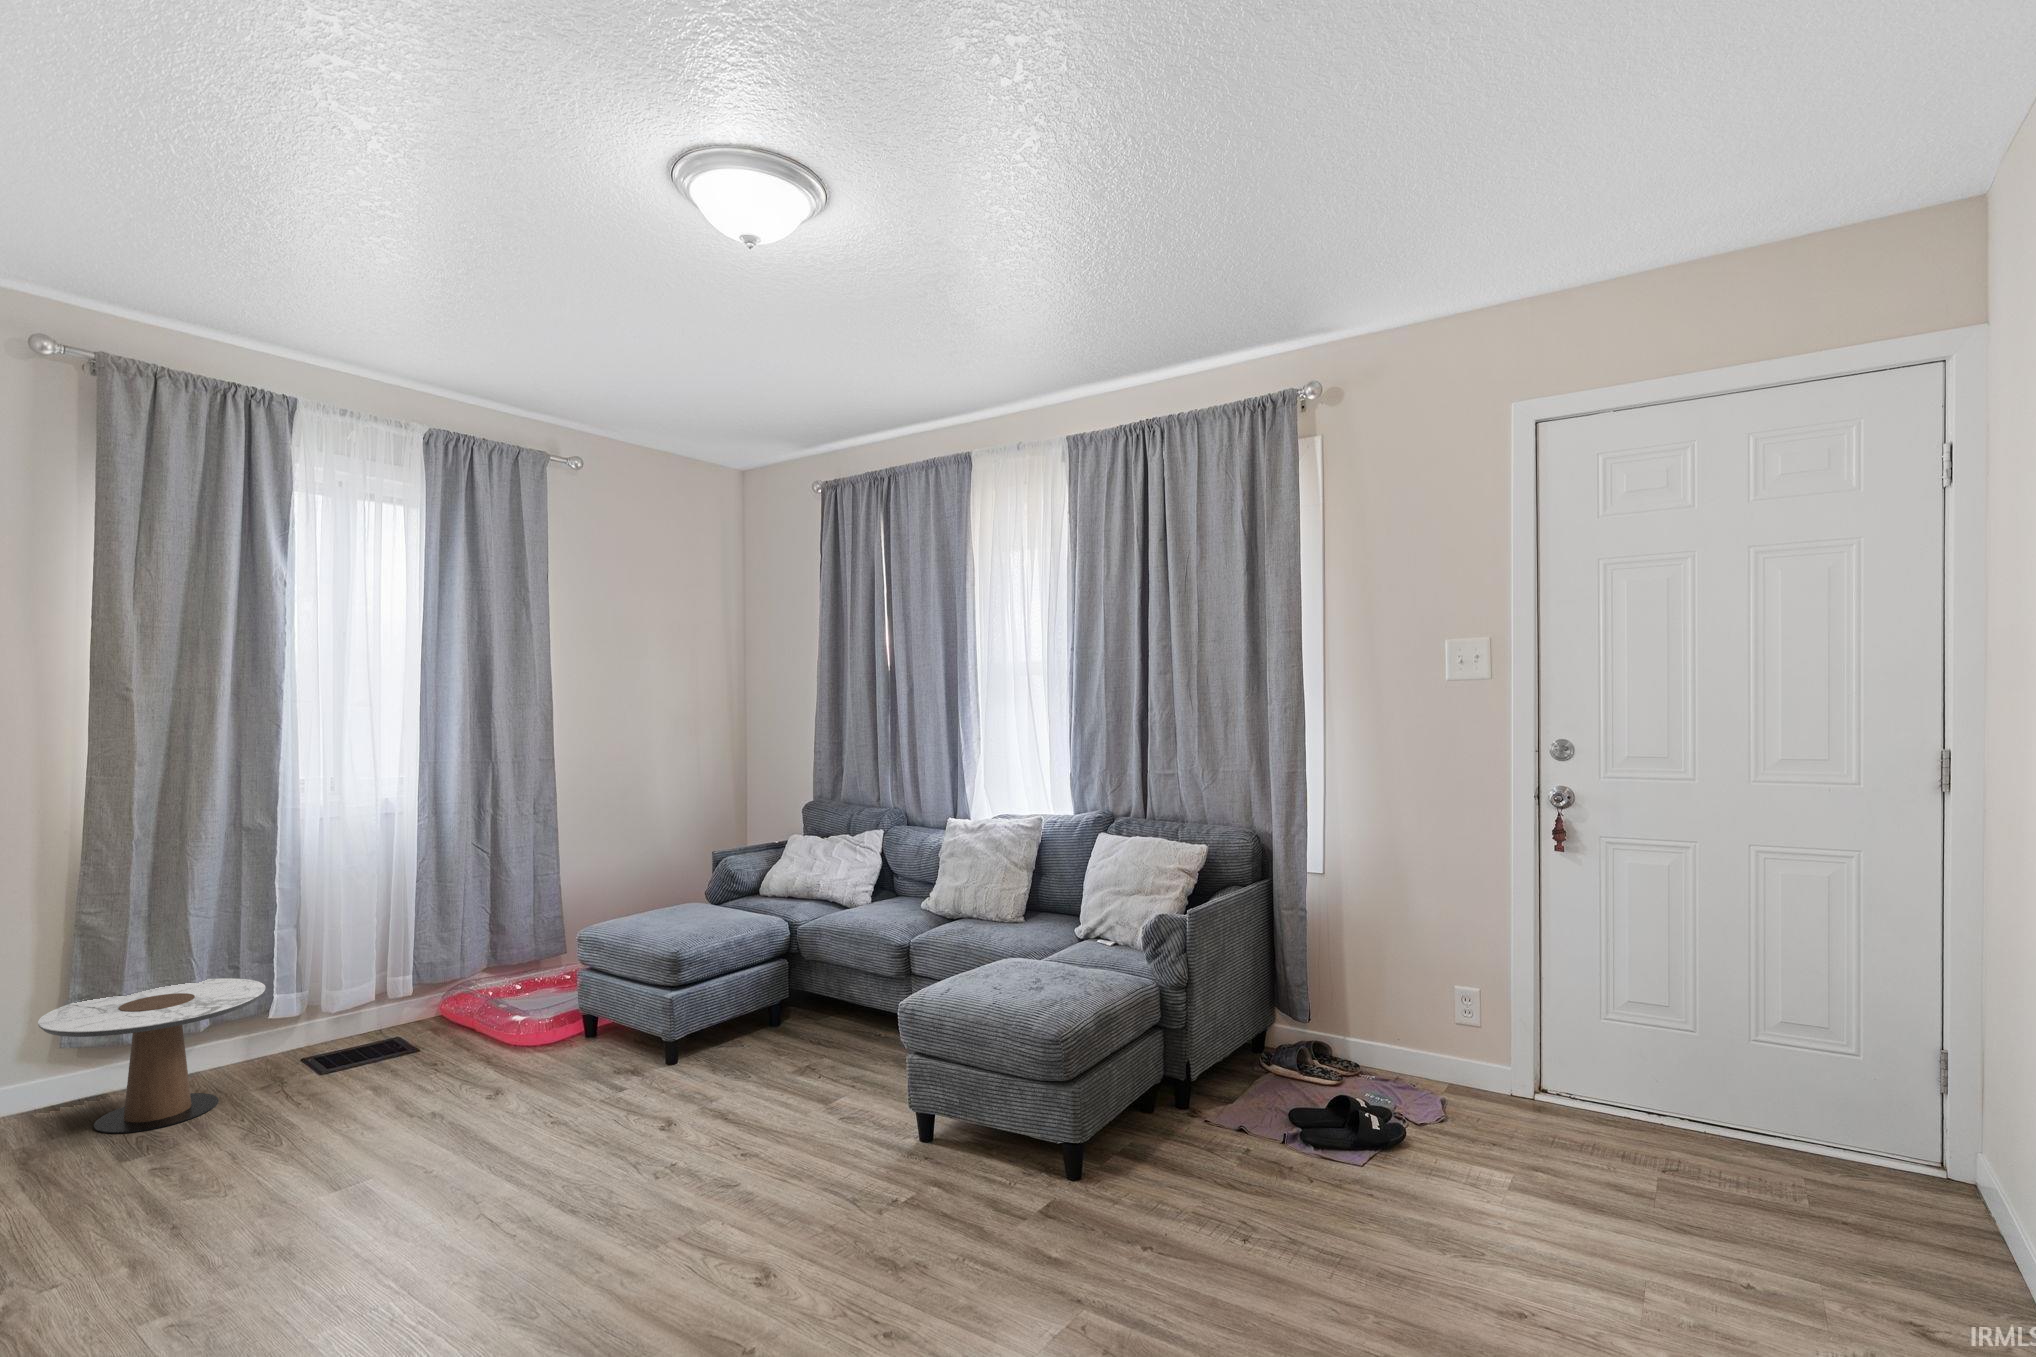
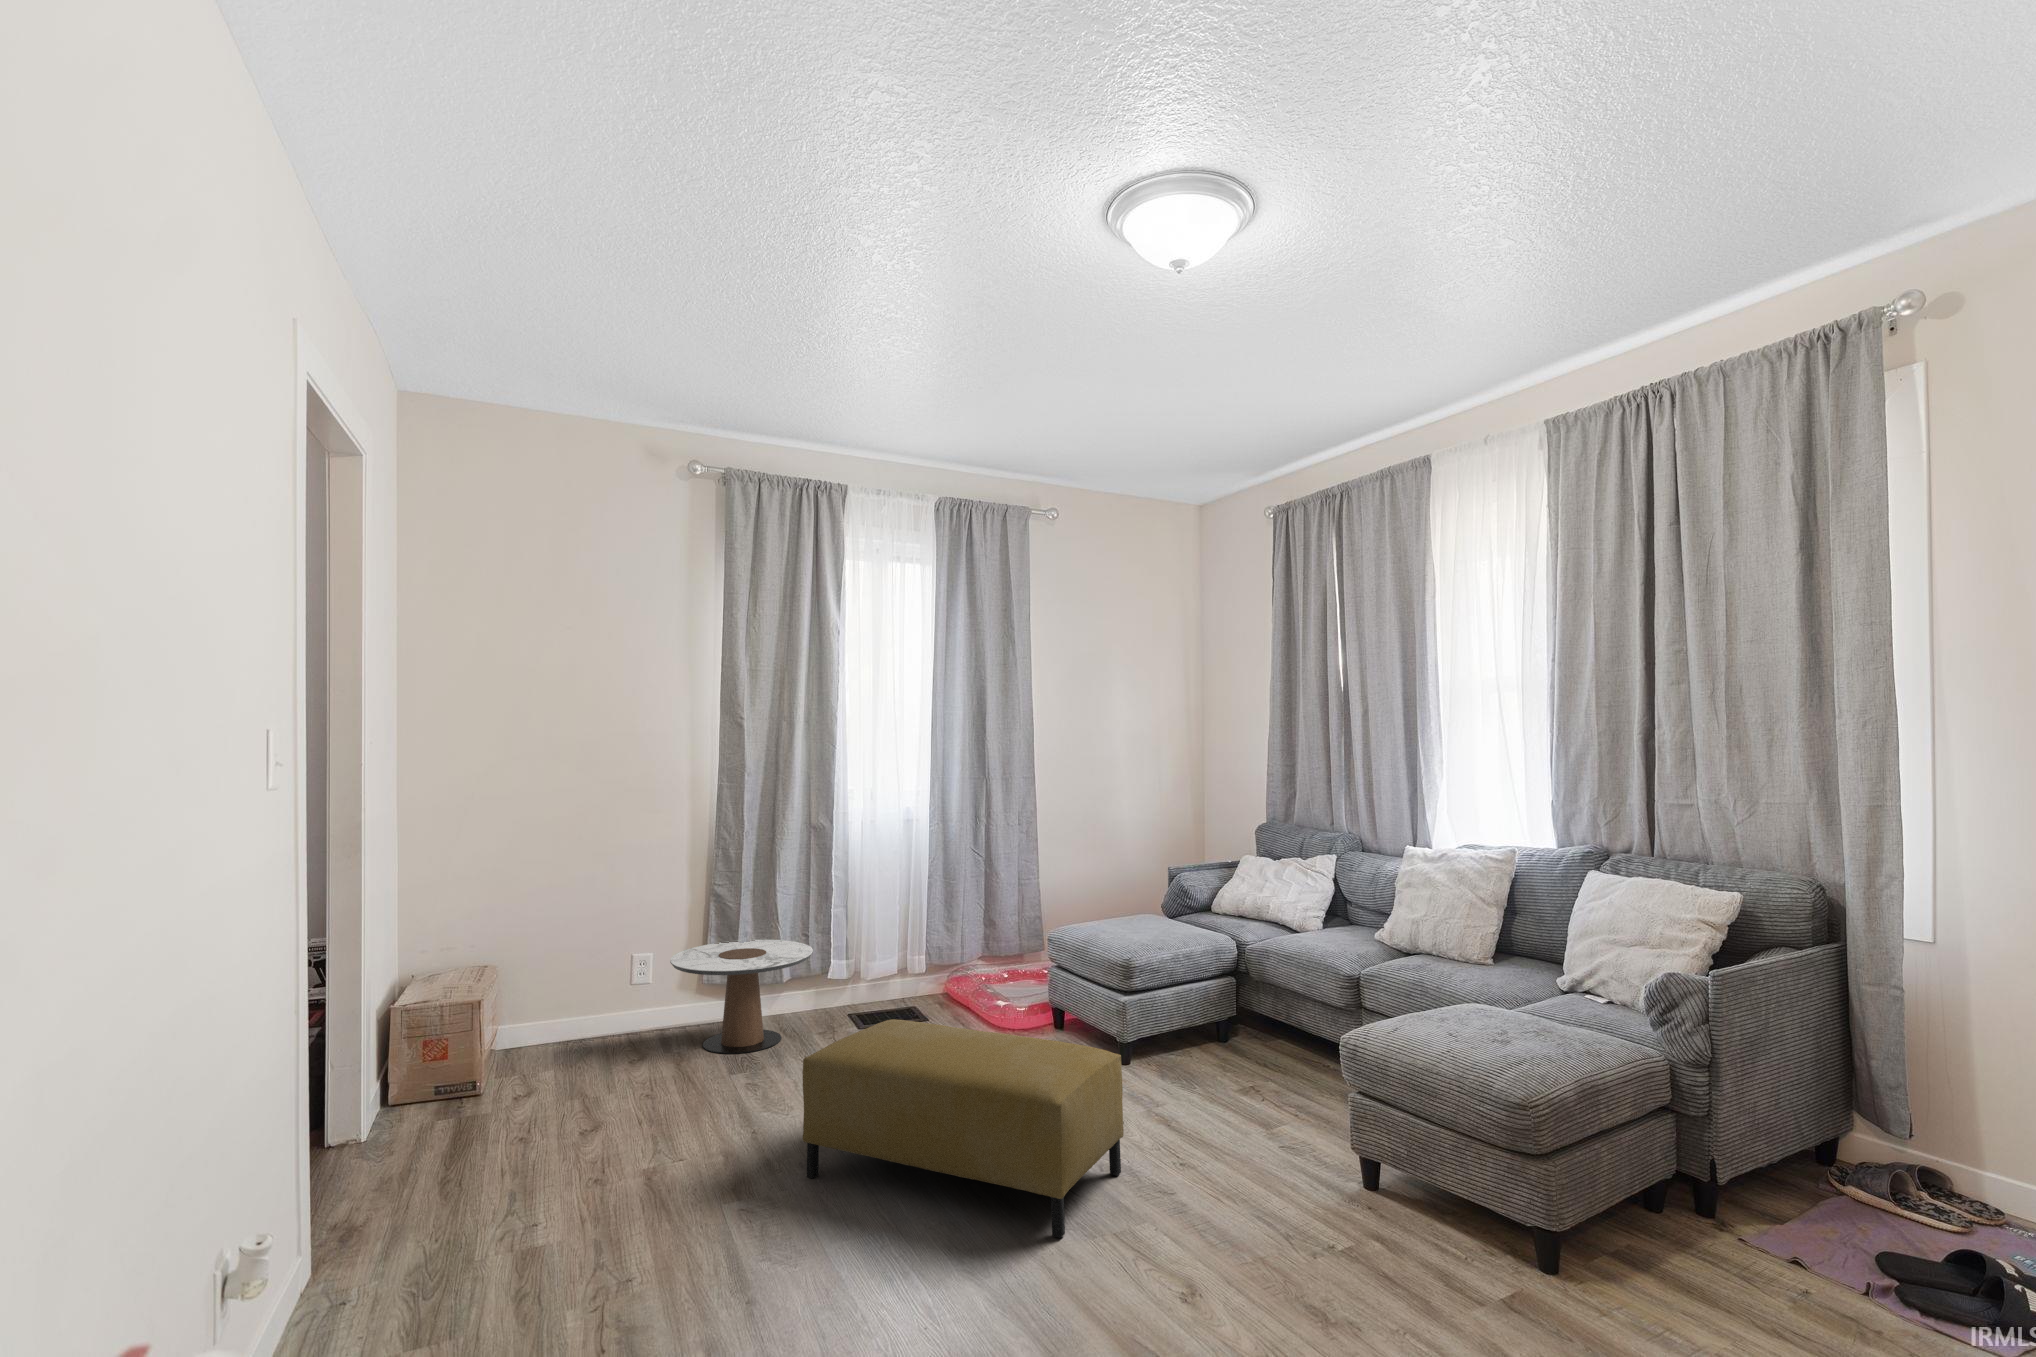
ottoman: none [289,1051,687,1256] -> present [802,1019,1124,1238]

